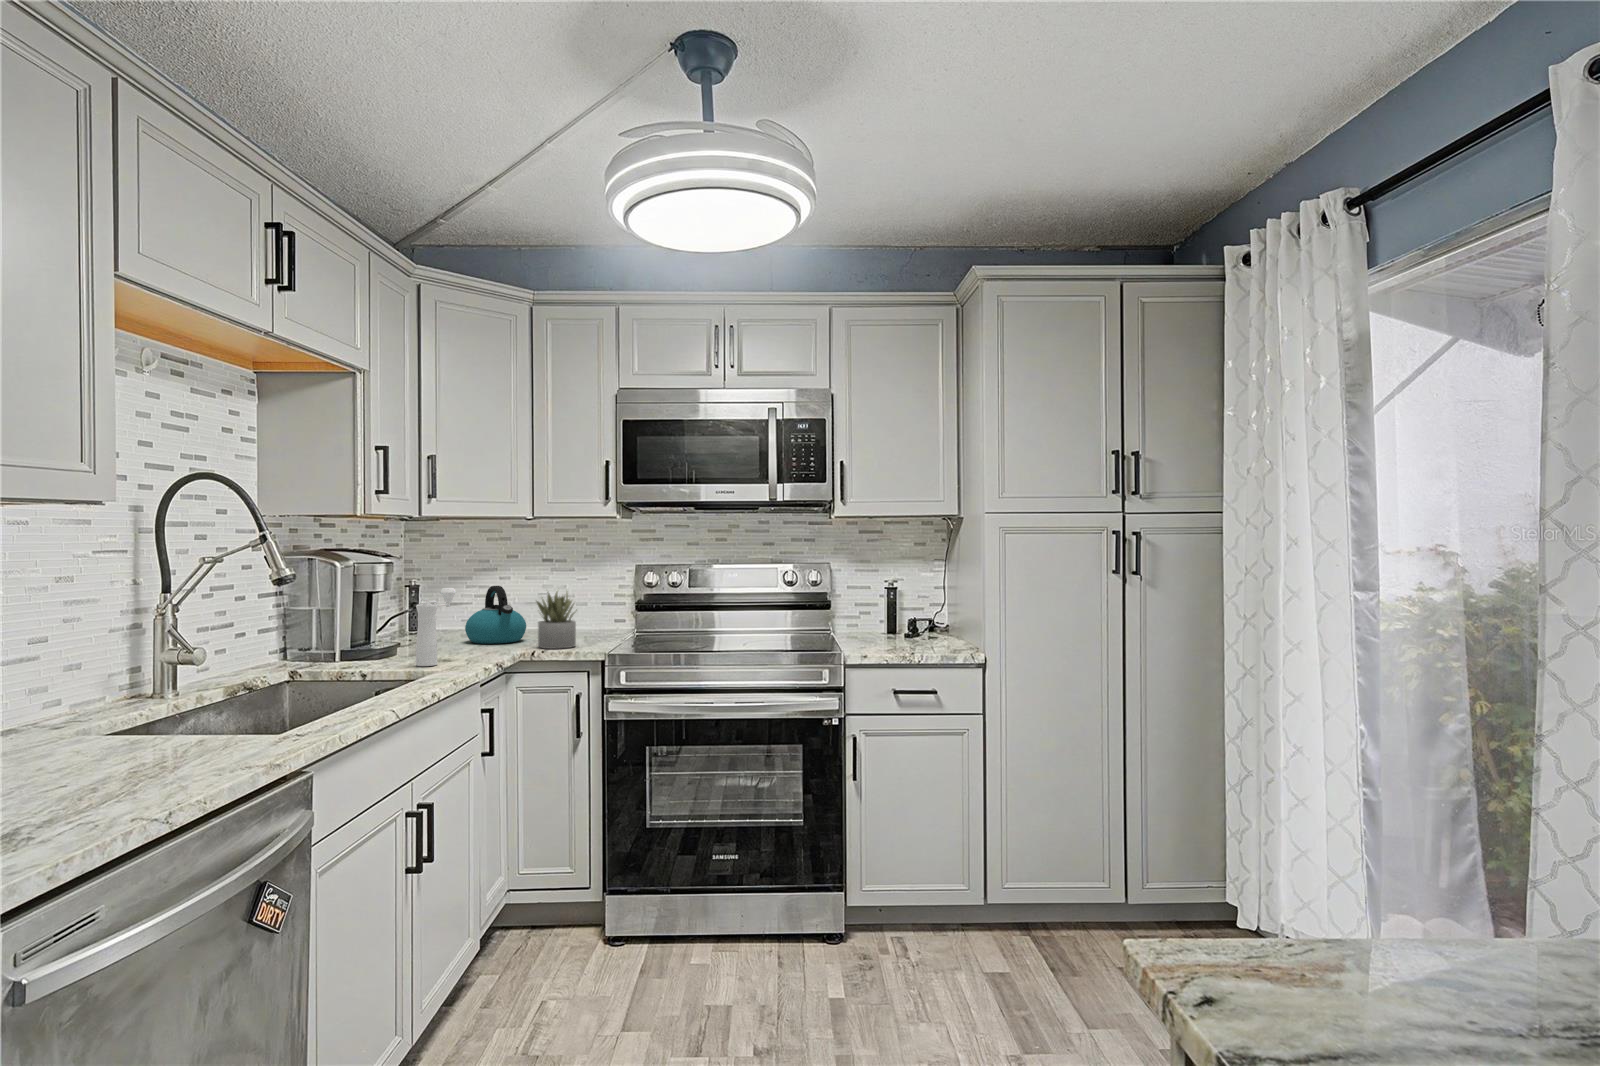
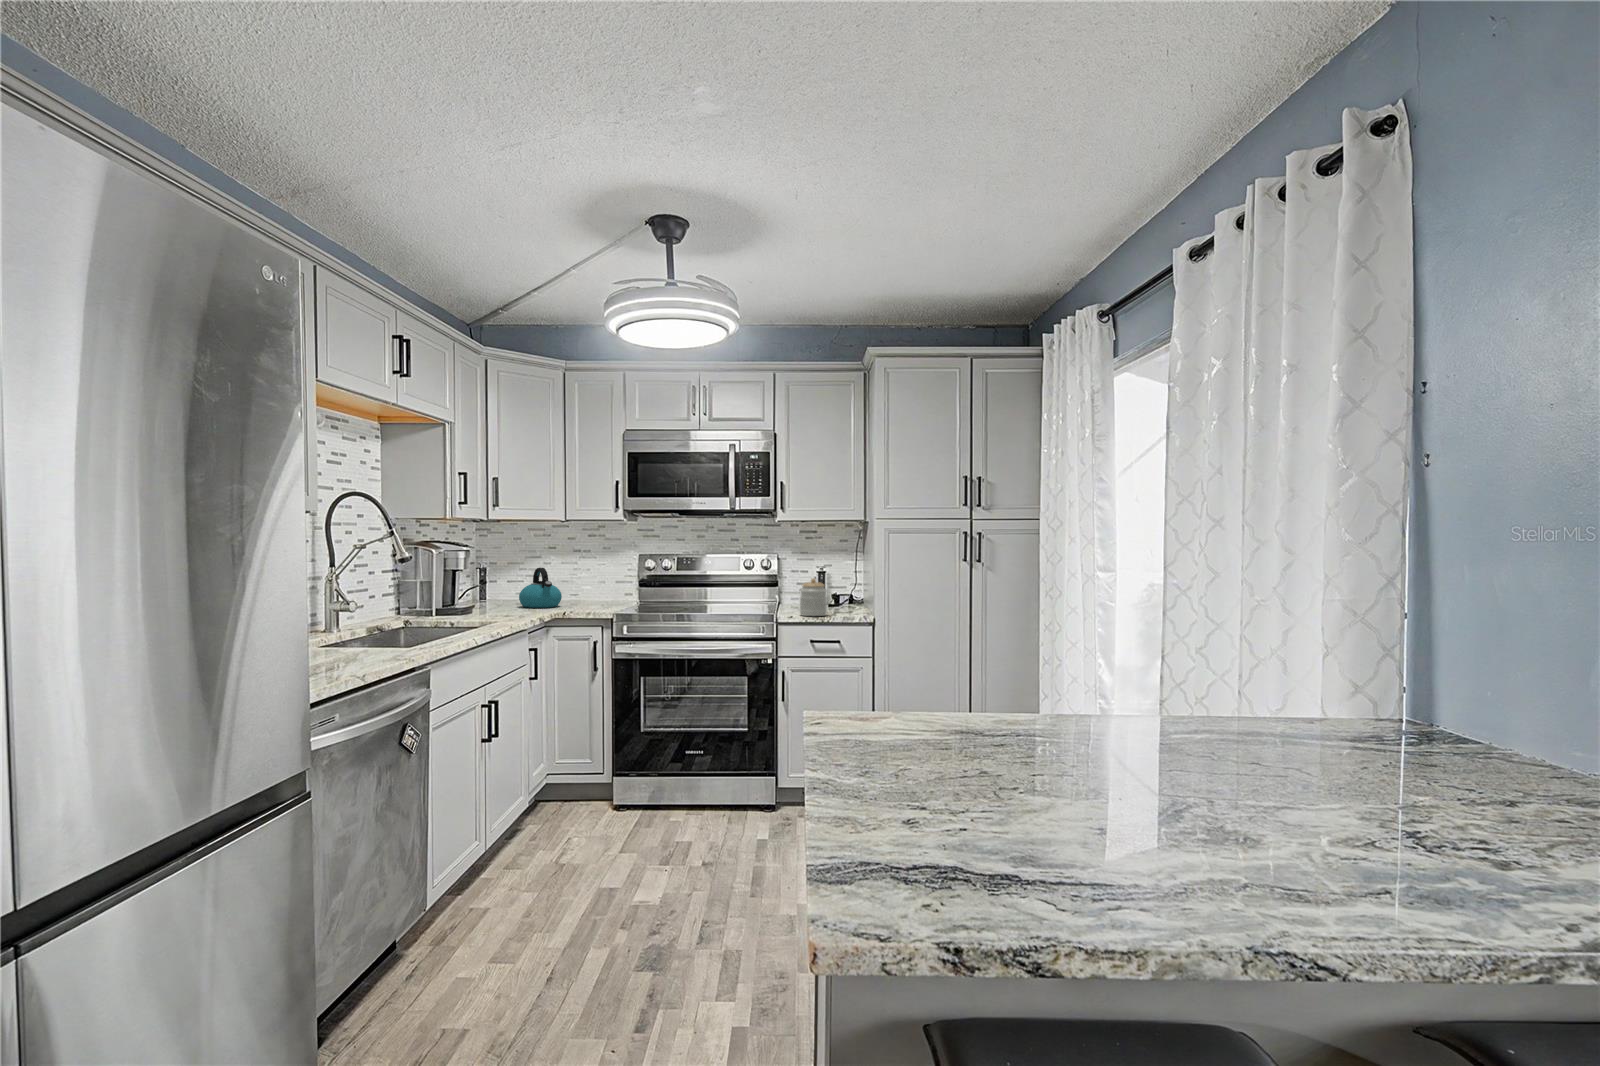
pepper mill: present [416,588,456,666] -> none [486,568,513,619]
succulent plant: present [536,591,577,649] -> none [567,569,597,611]
jar: none [874,600,914,656] -> present [800,578,827,616]

